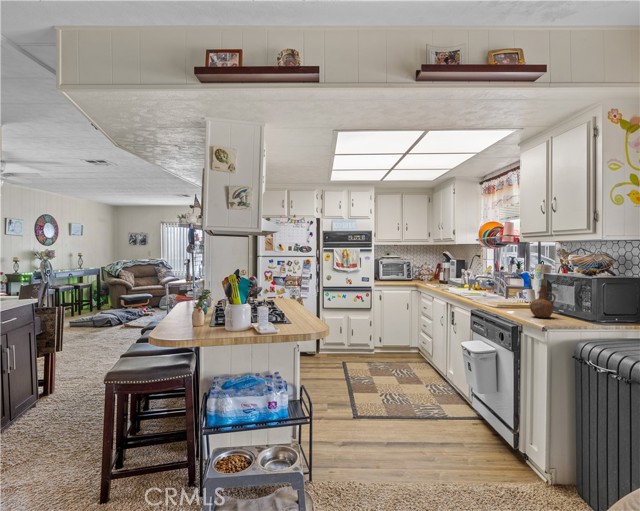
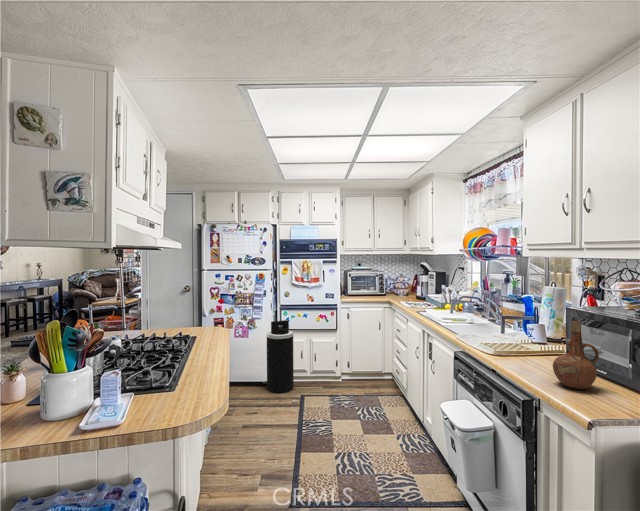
trash can: none [313,300,335,360] -> present [267,320,294,393]

